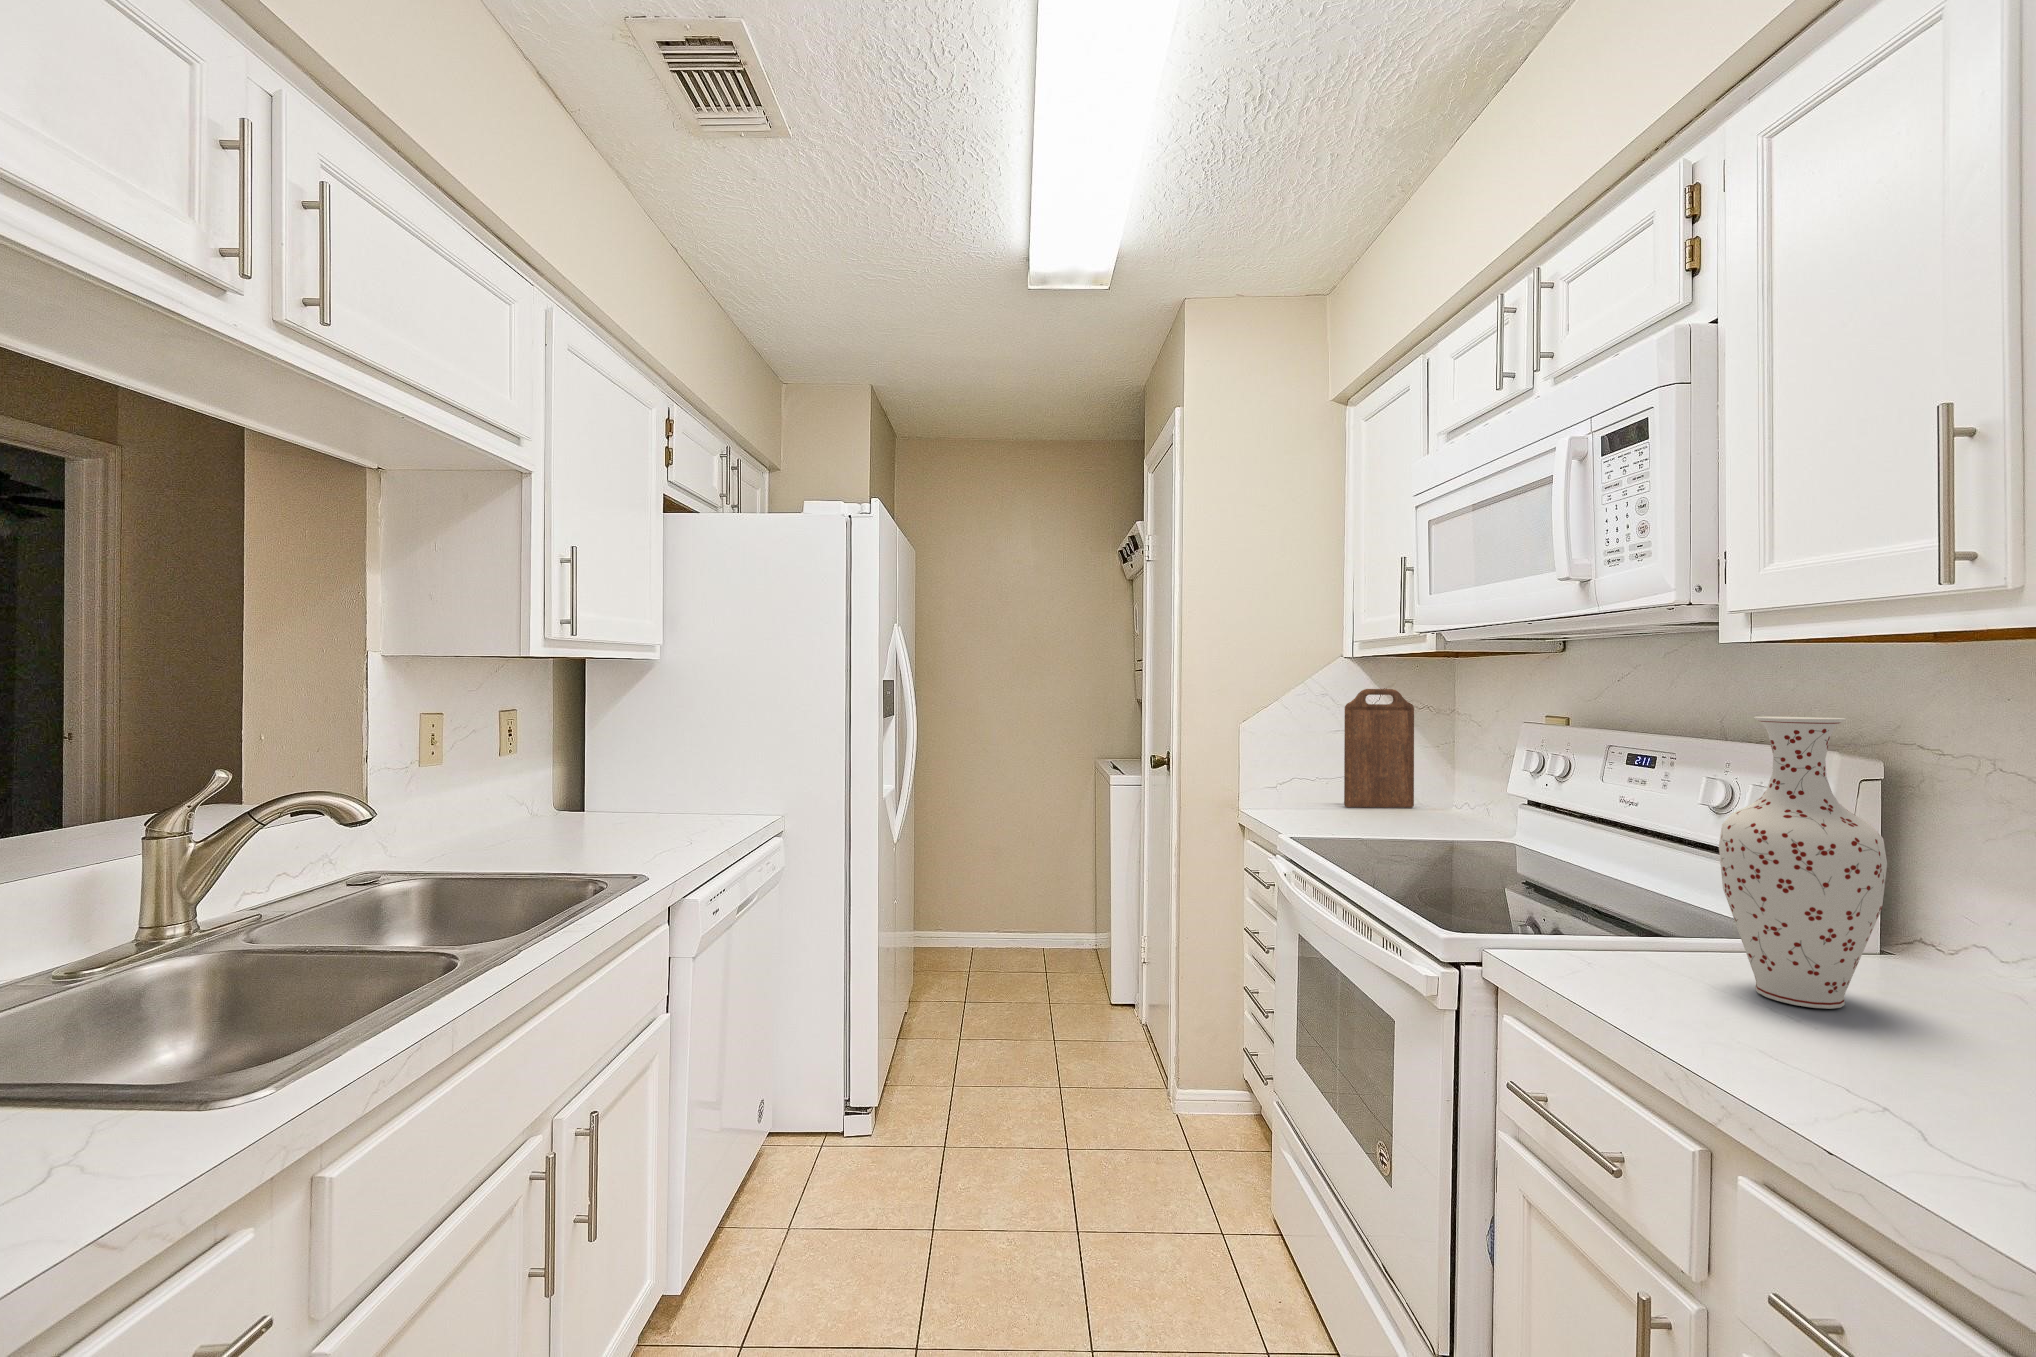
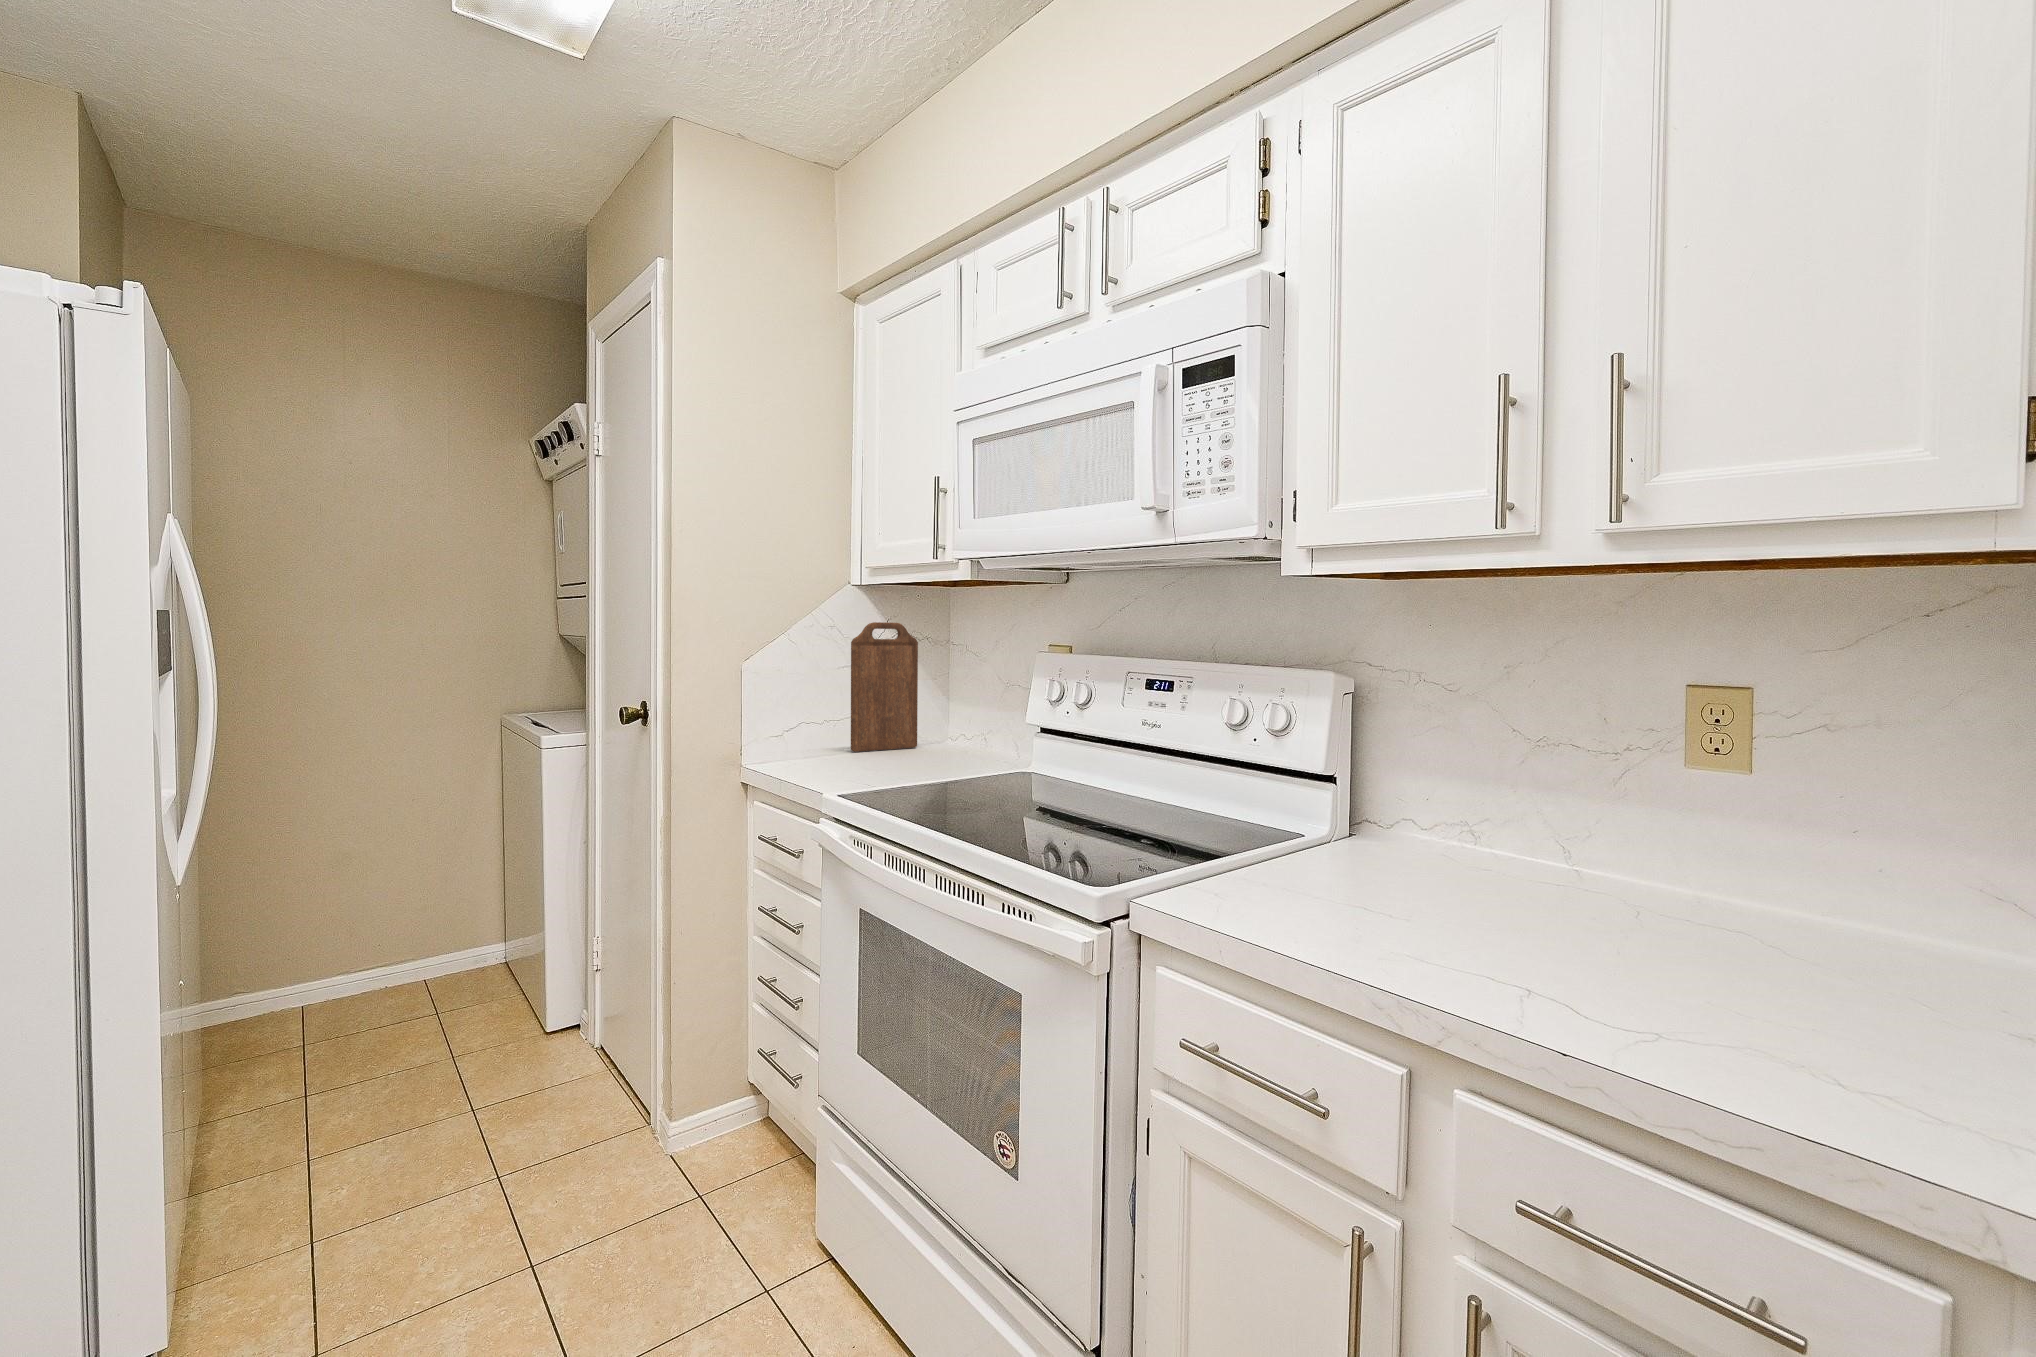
vase: present [1719,716,1887,1009] -> none [1300,639,1418,889]

